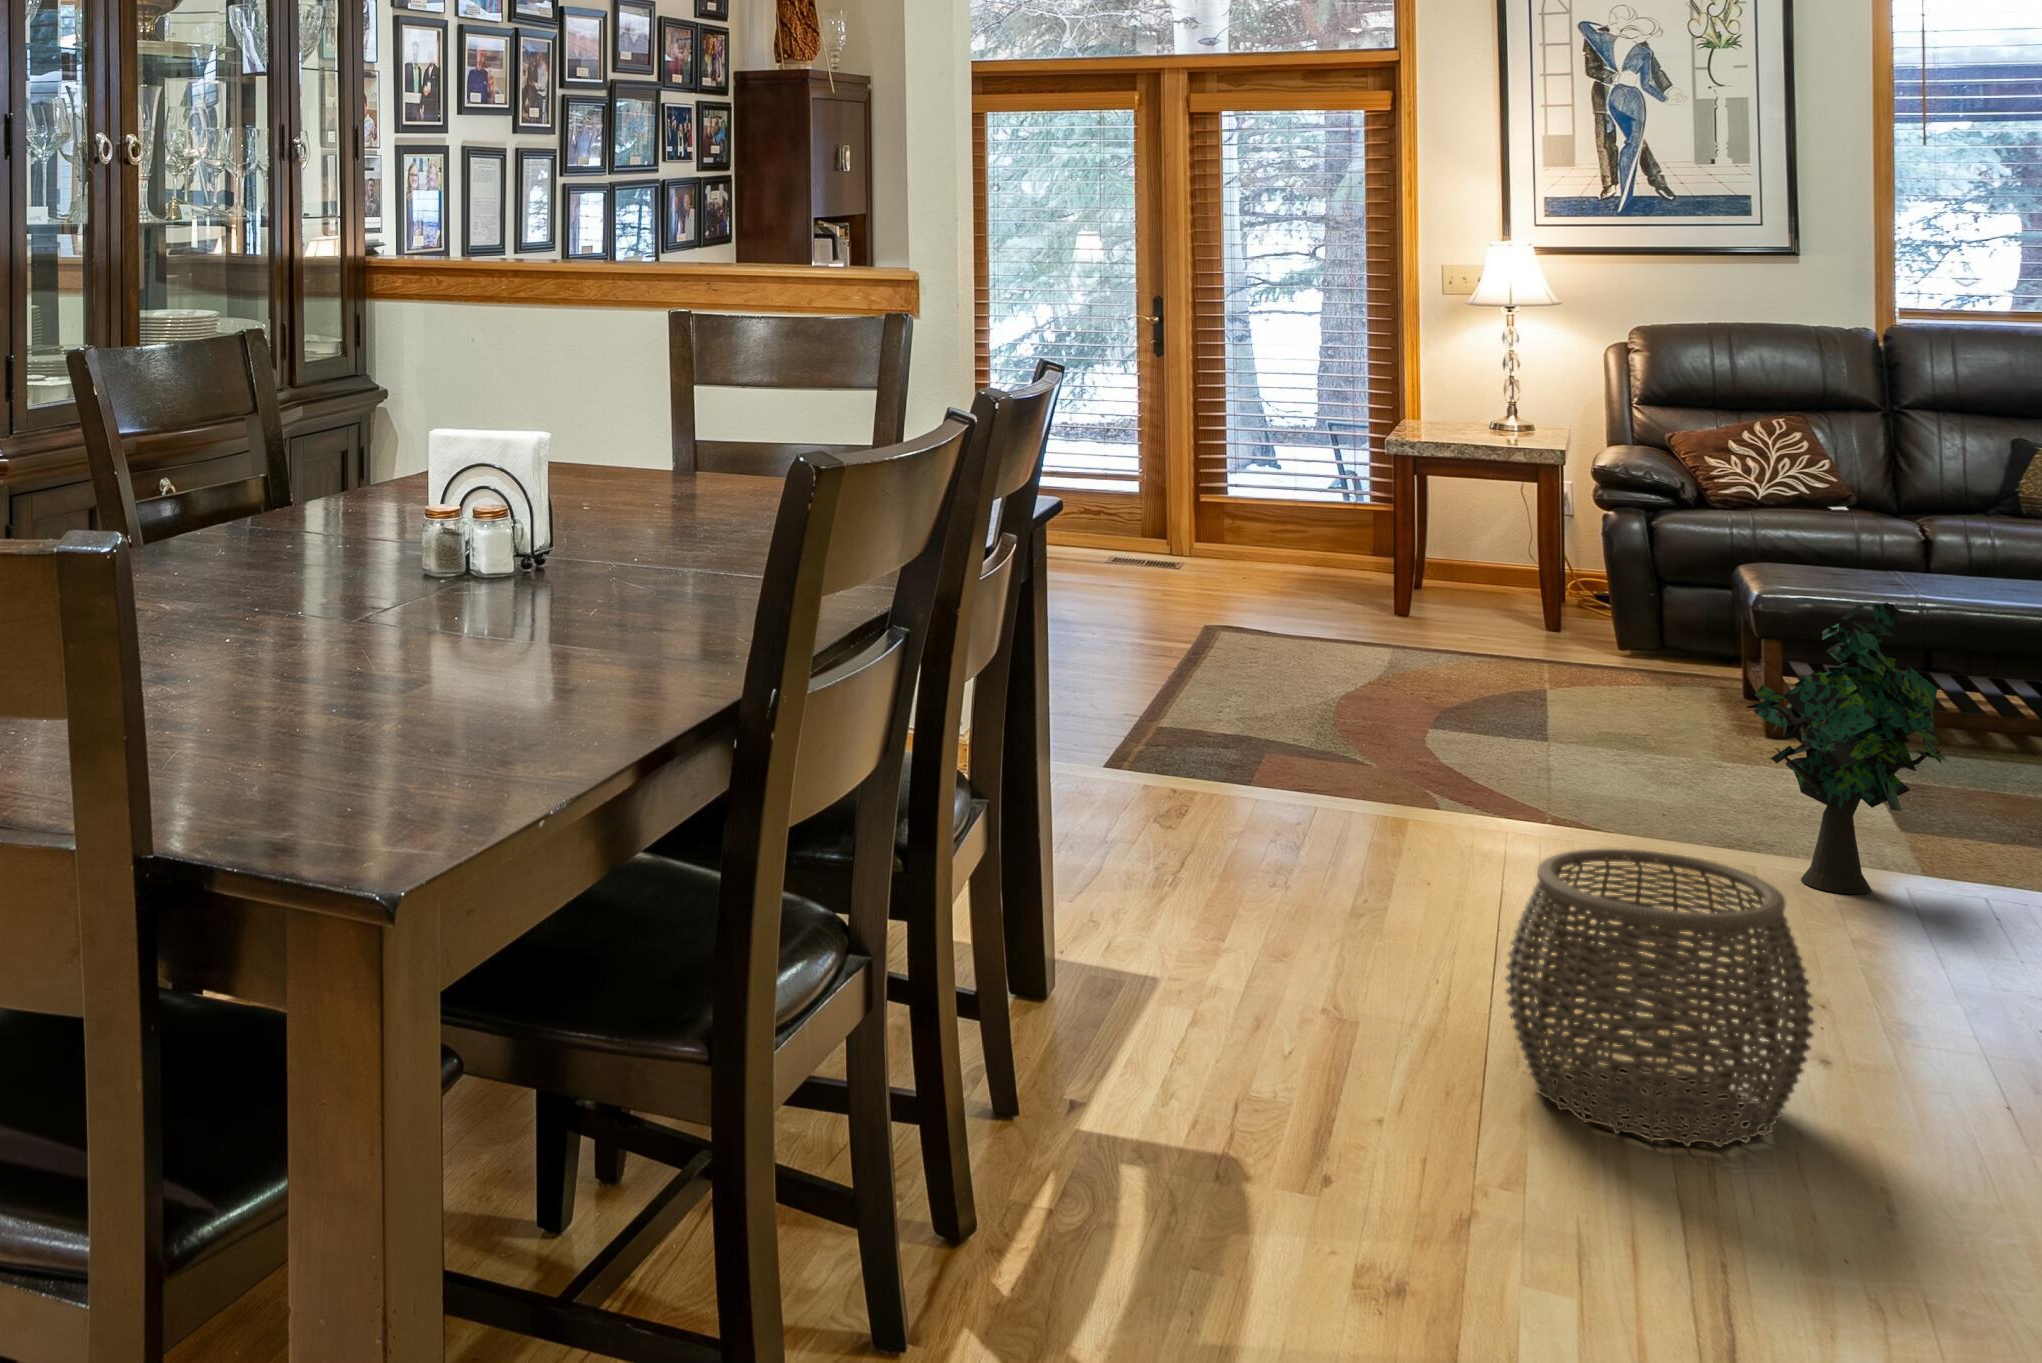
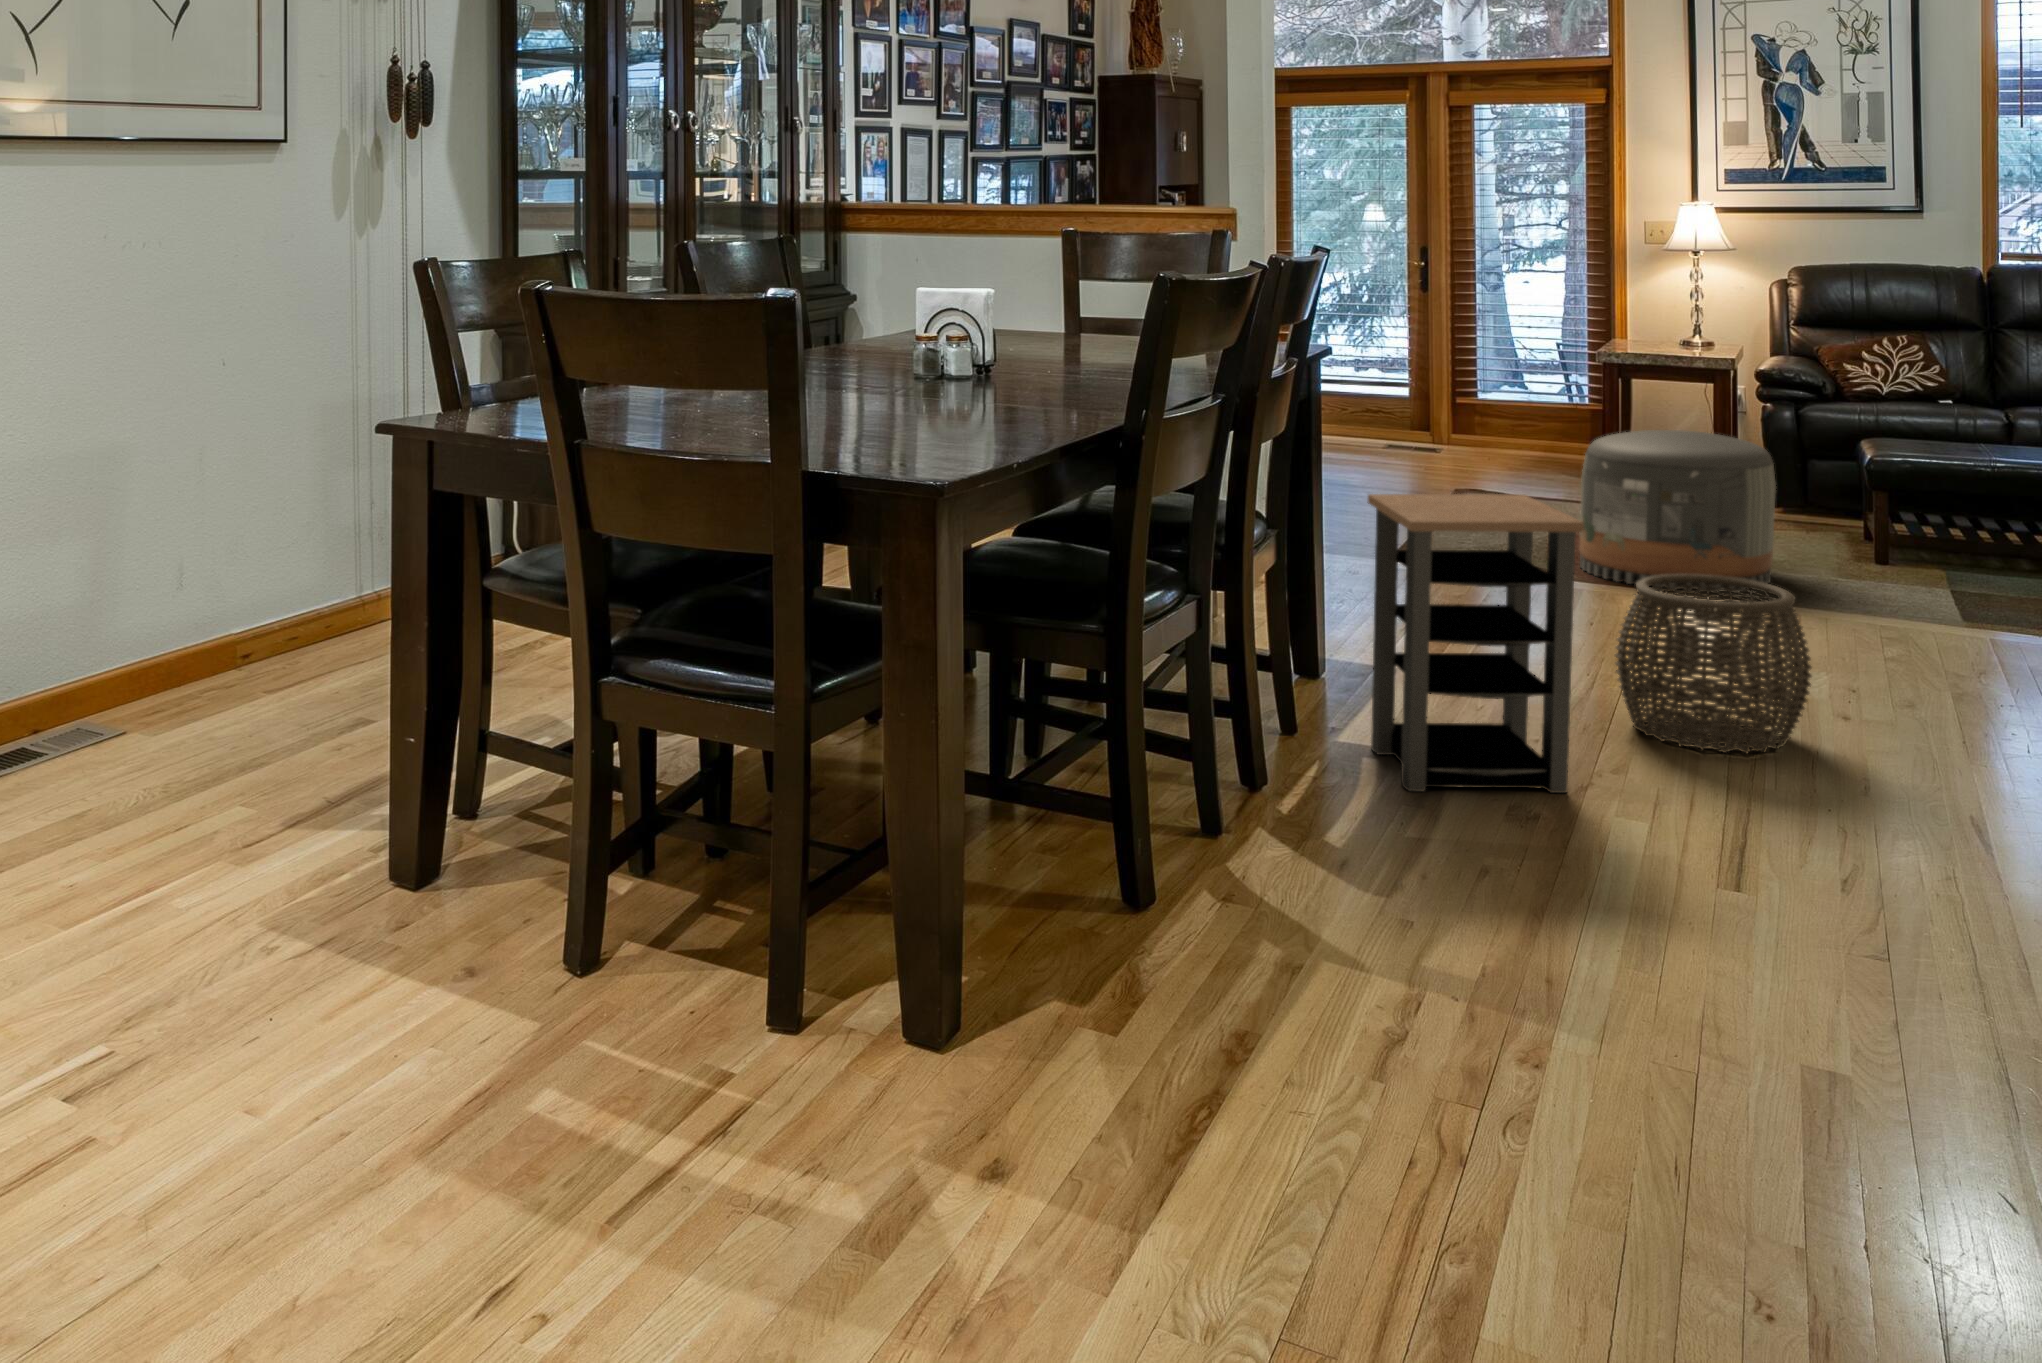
pouf: none [1396,572,1667,807] -> present [1579,430,1776,590]
decorative plant: present [1746,602,1947,894] -> none [1815,435,1955,638]
side table: none [1135,745,1488,1250] -> present [1368,494,1584,793]

